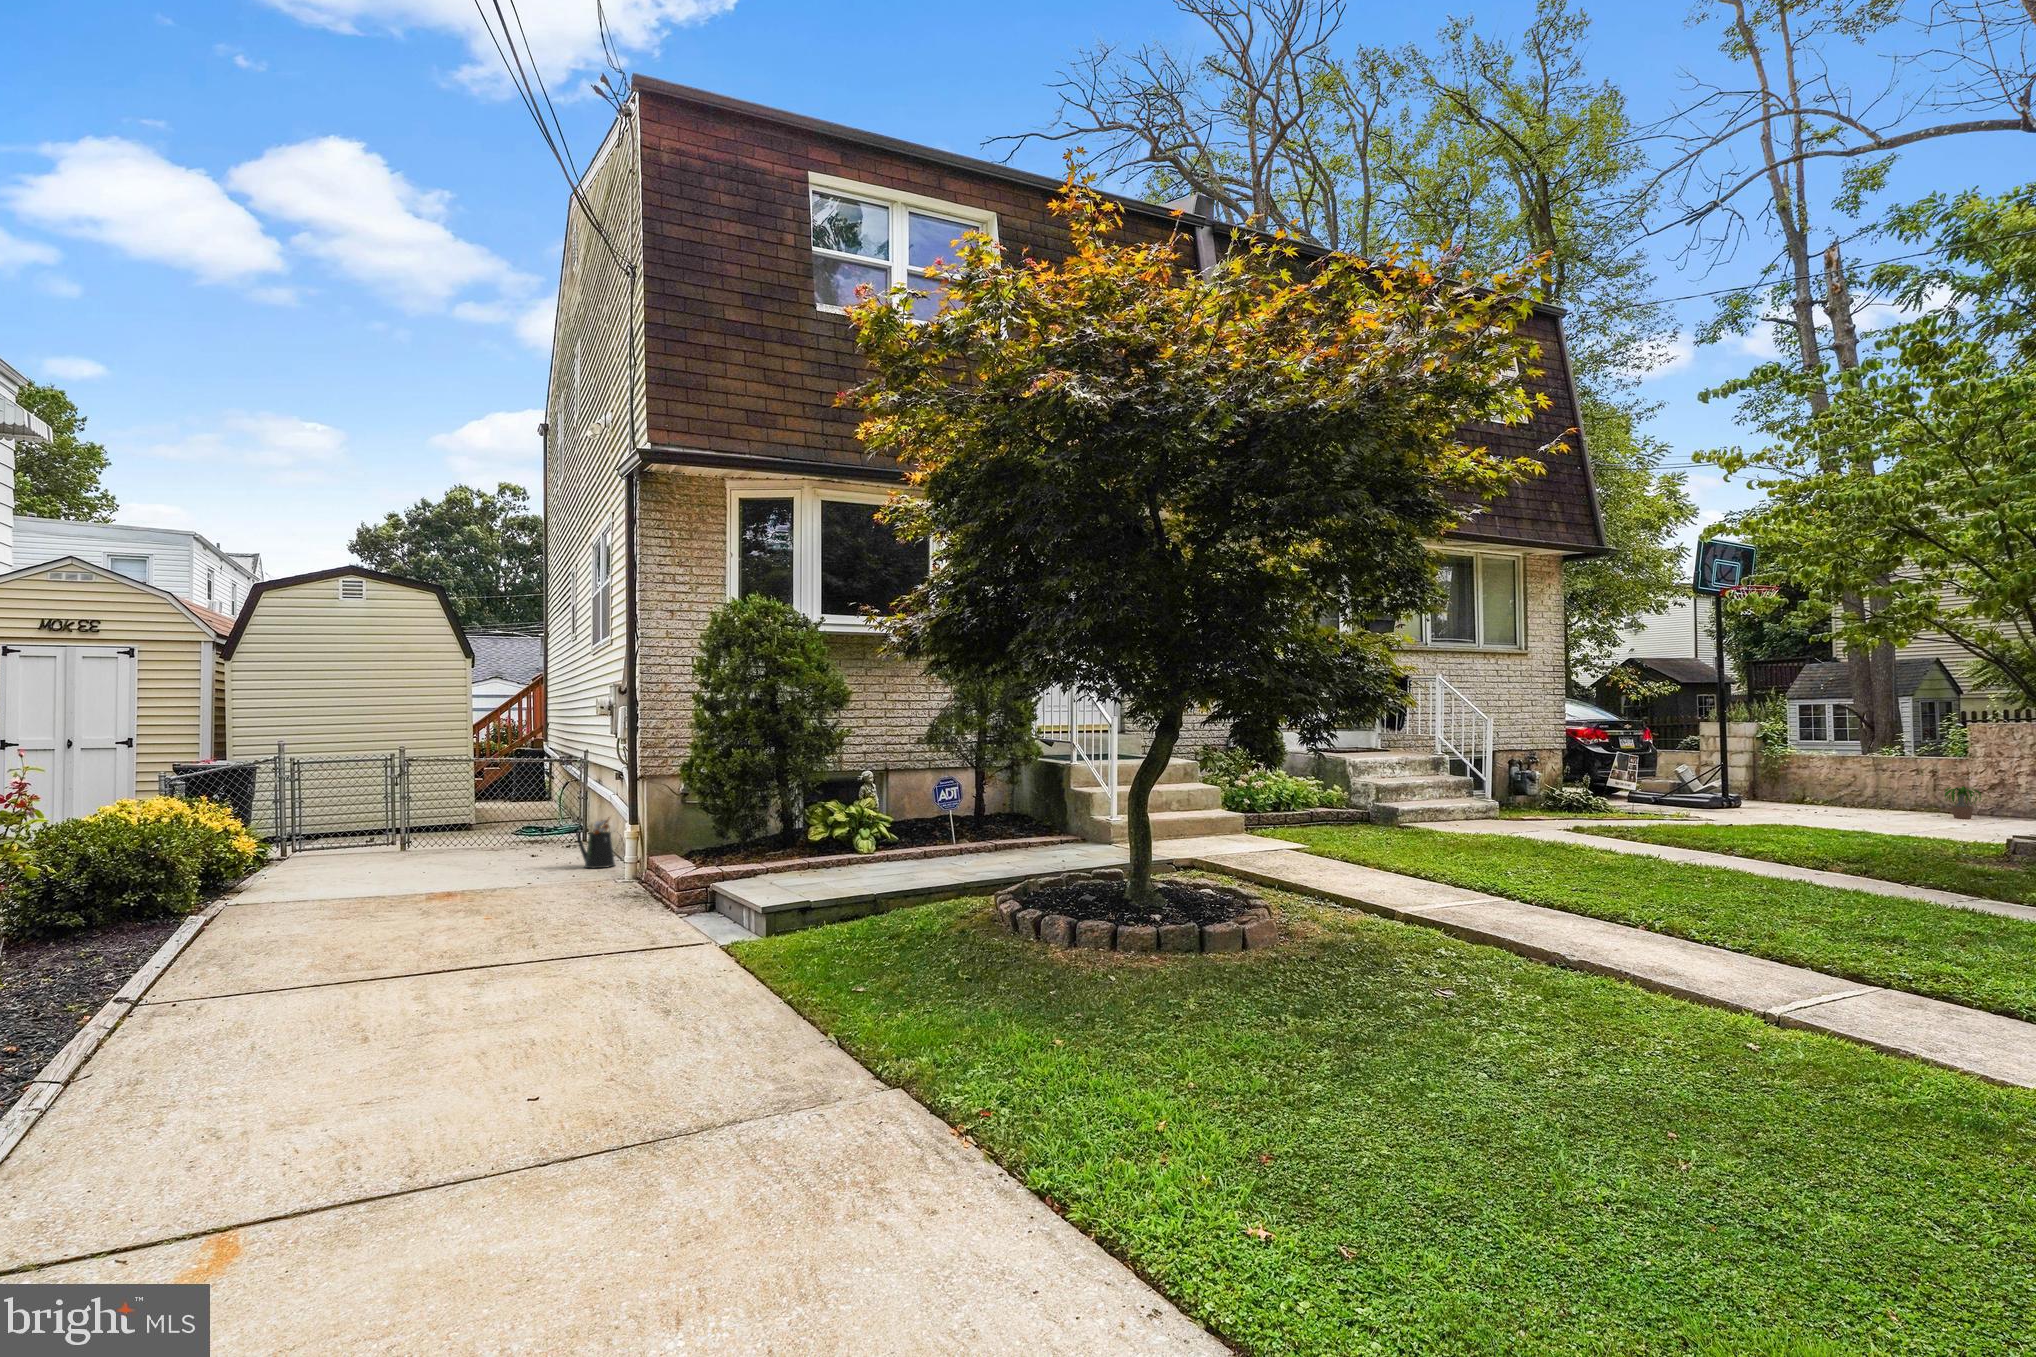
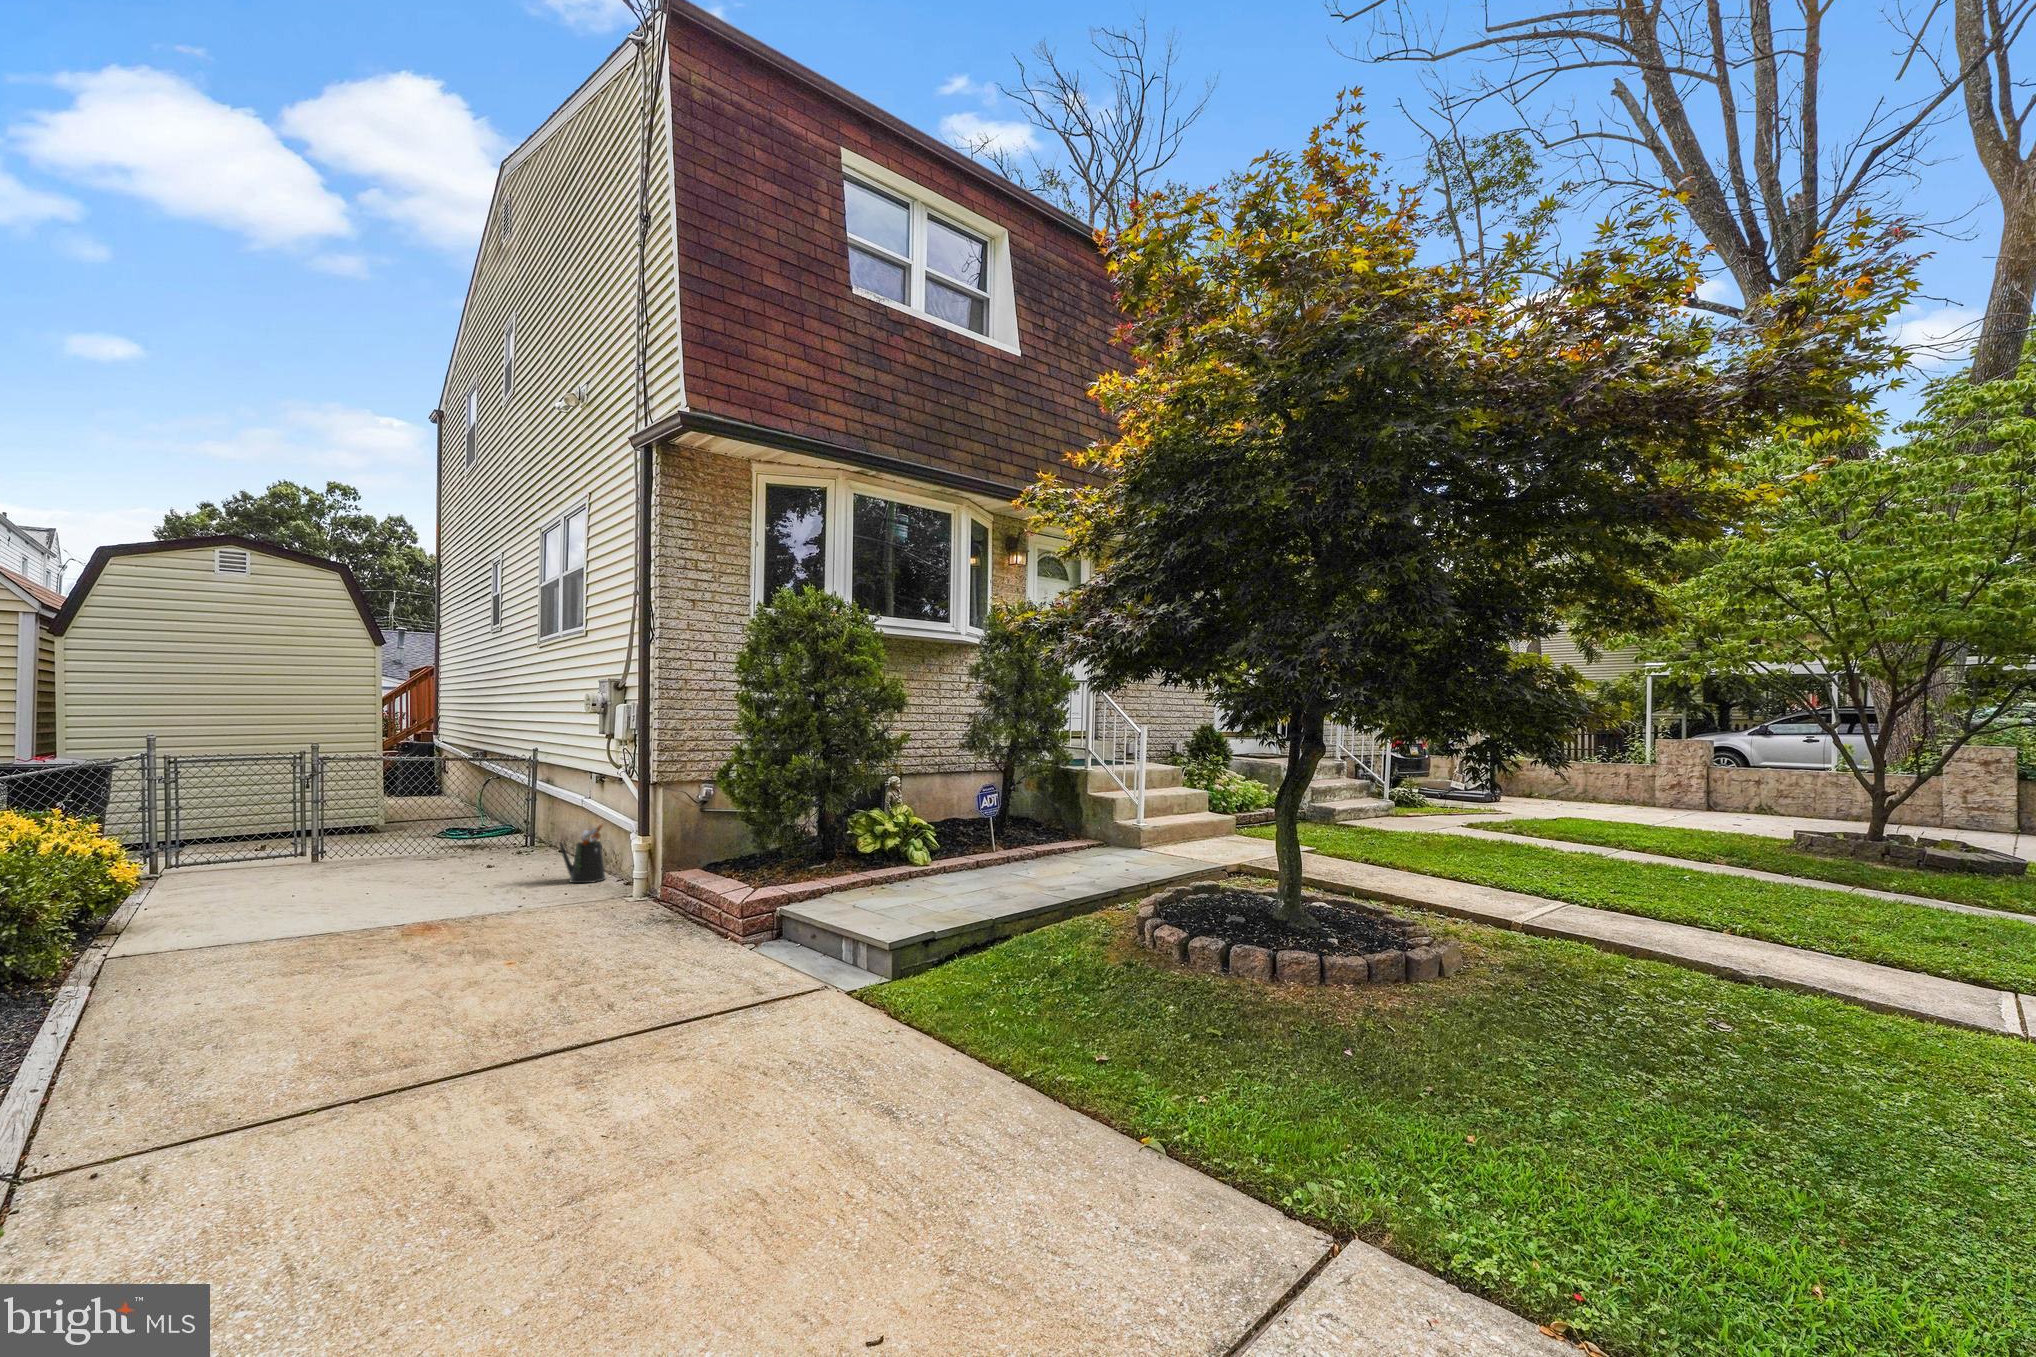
potted plant: present [1944,786,1981,819] -> none [1680,786,1717,811]

